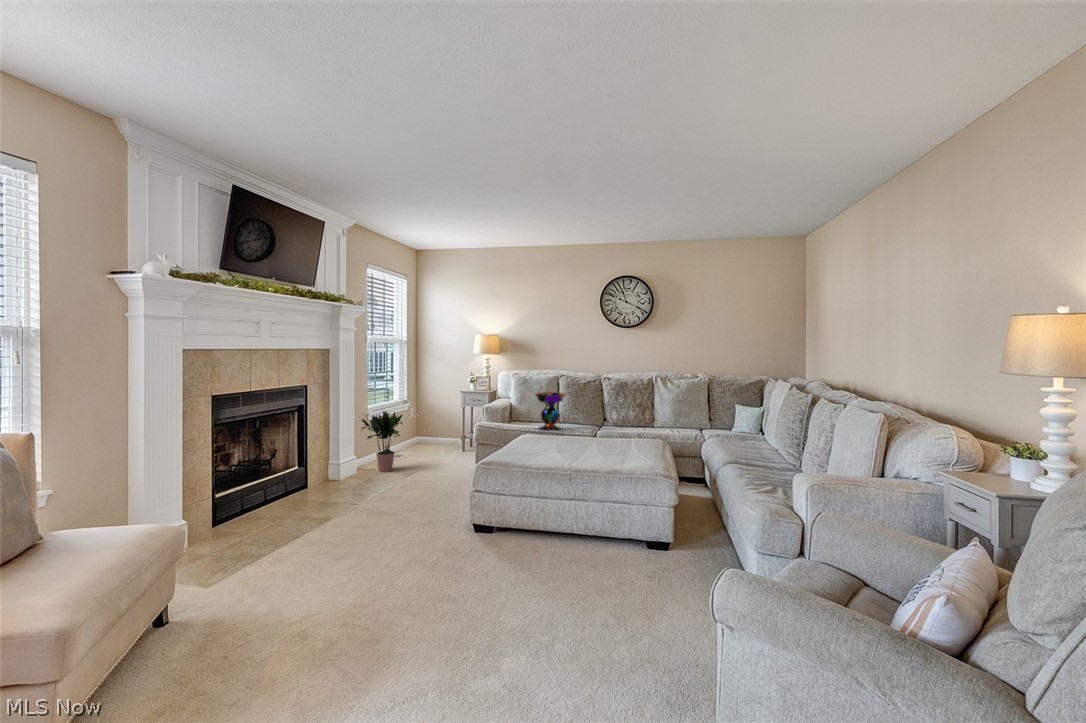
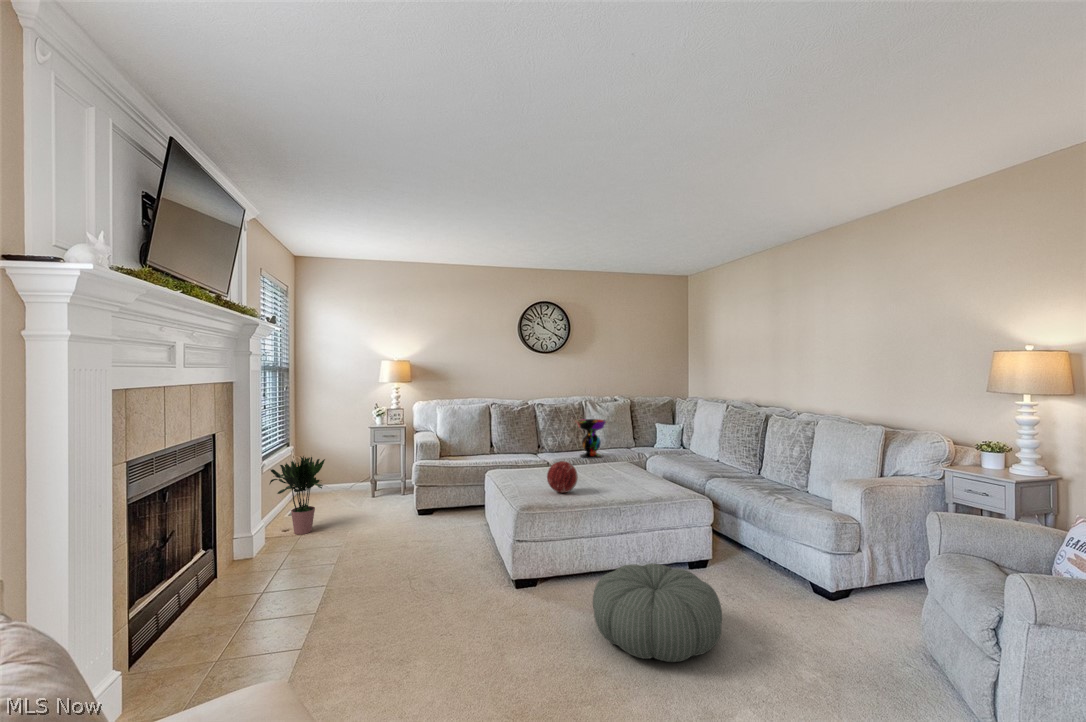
decorative bowl: present [534,392,566,430] -> present [575,419,607,458]
decorative orb: none [523,428,552,457] -> present [547,461,578,493]
pouf: none [475,523,591,606] -> present [593,564,722,662]

